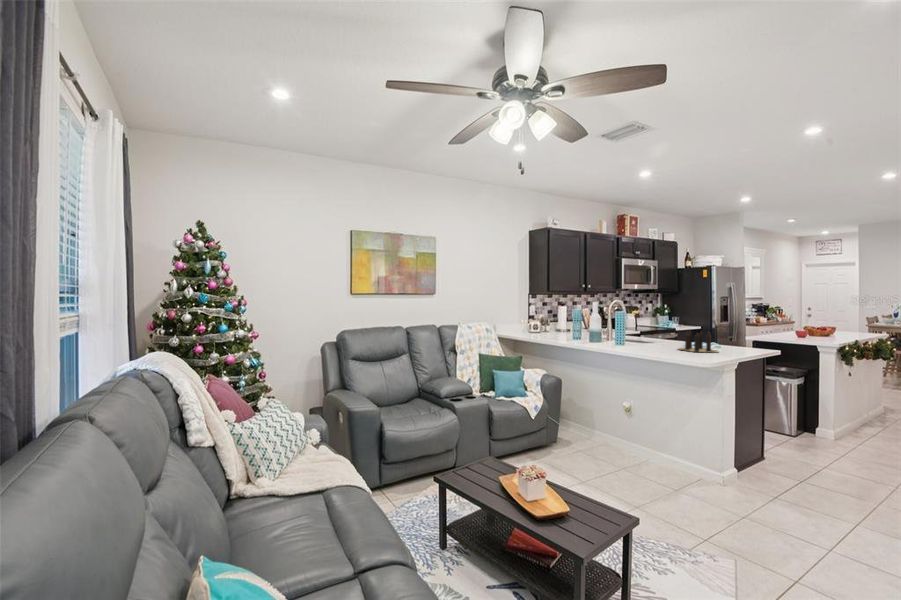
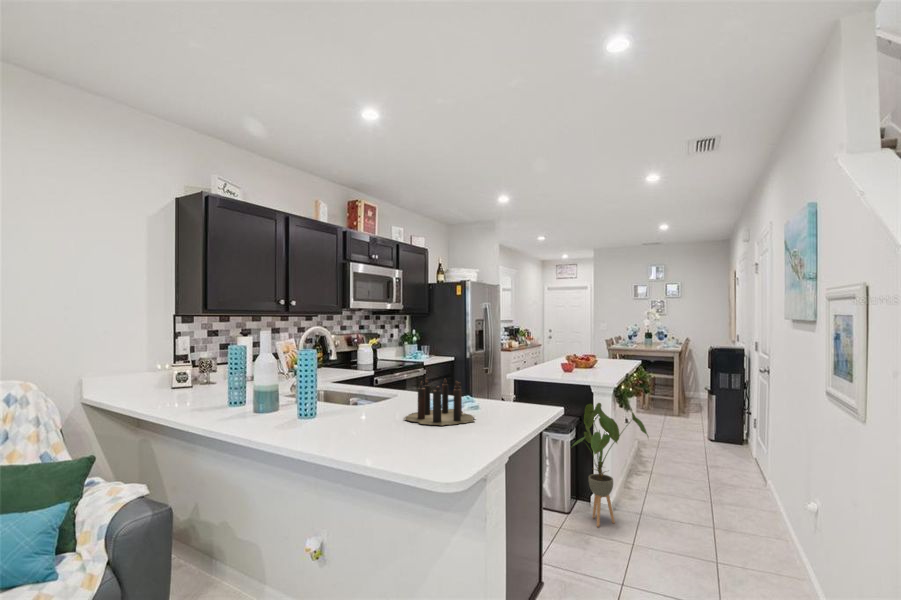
house plant: none [798,361,871,445] -> present [573,403,648,527]

